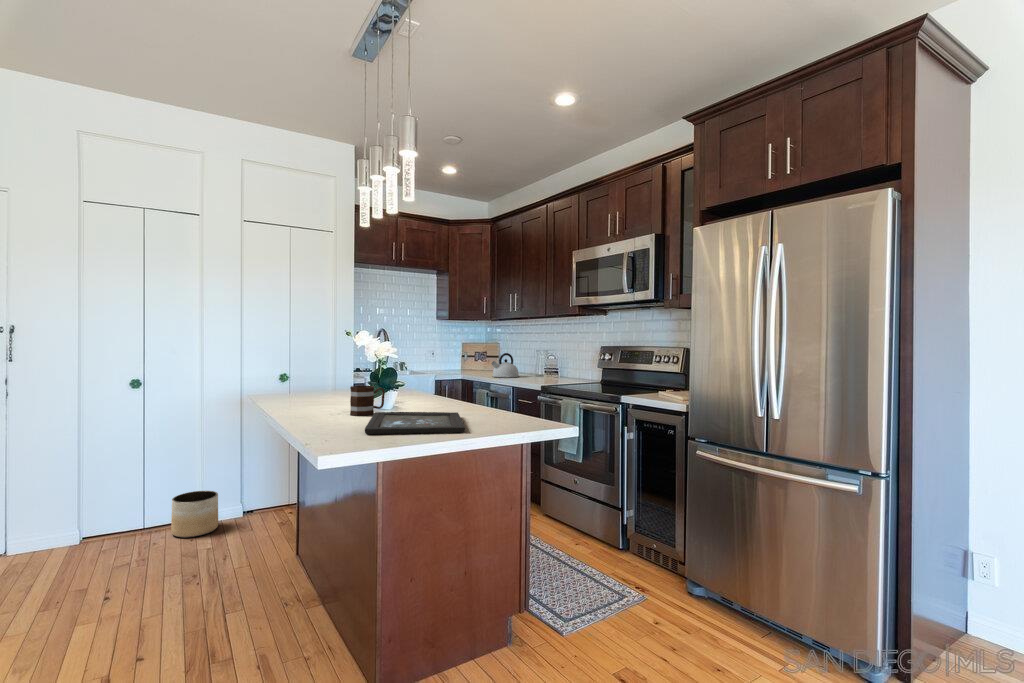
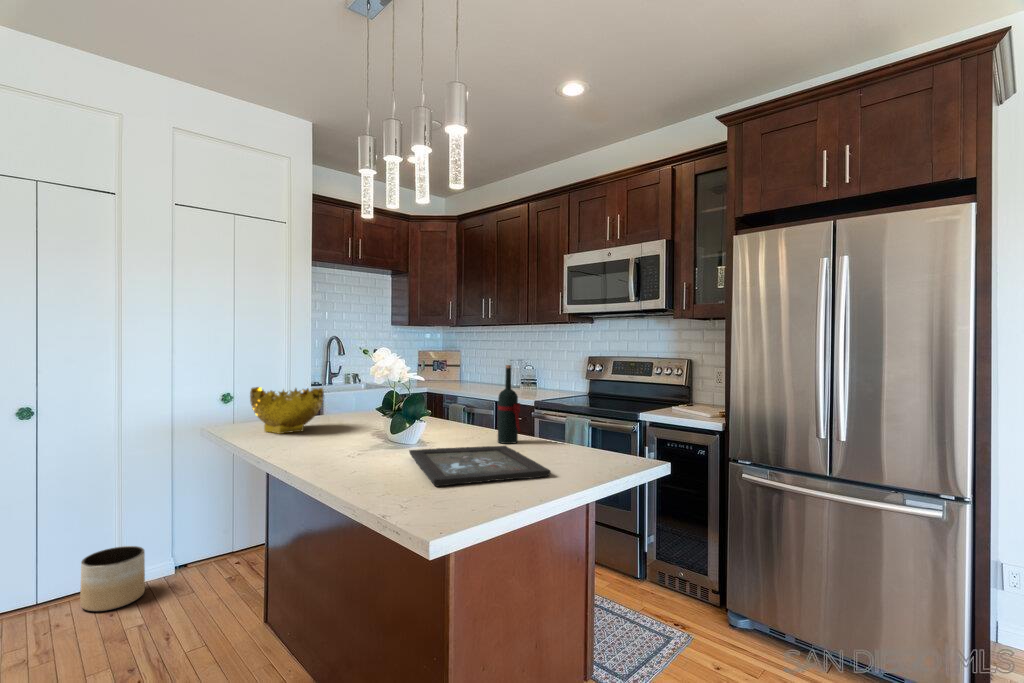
wine bottle: none [461,346,480,413] -> present [498,365,521,444]
kettle: present [491,353,519,378] -> none [464,364,494,391]
decorative bowl: none [281,365,340,402] -> present [250,387,324,434]
mug: present [350,386,385,416] -> none [368,415,408,454]

